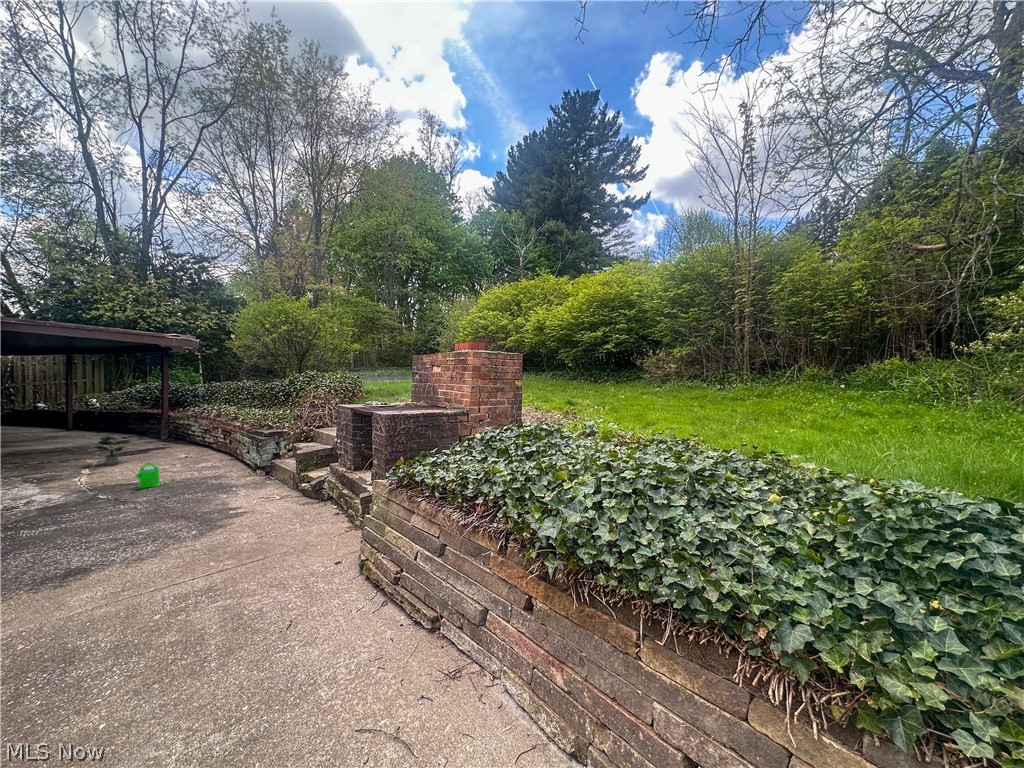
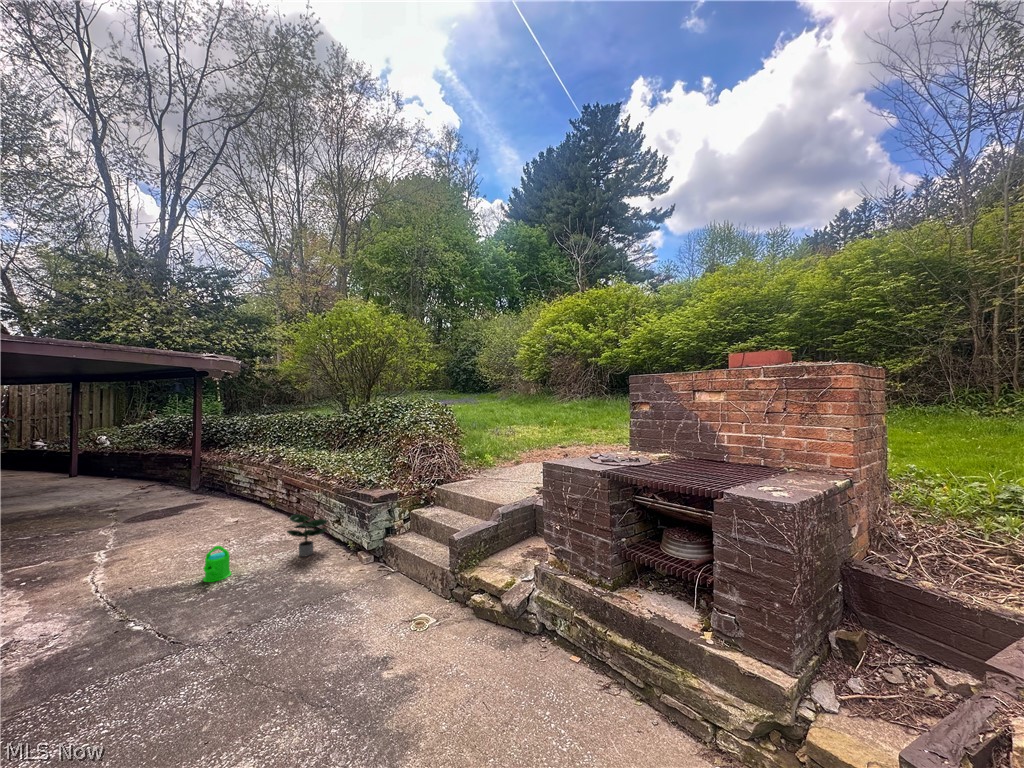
potted plant: present [95,436,130,465] -> present [287,514,327,557]

